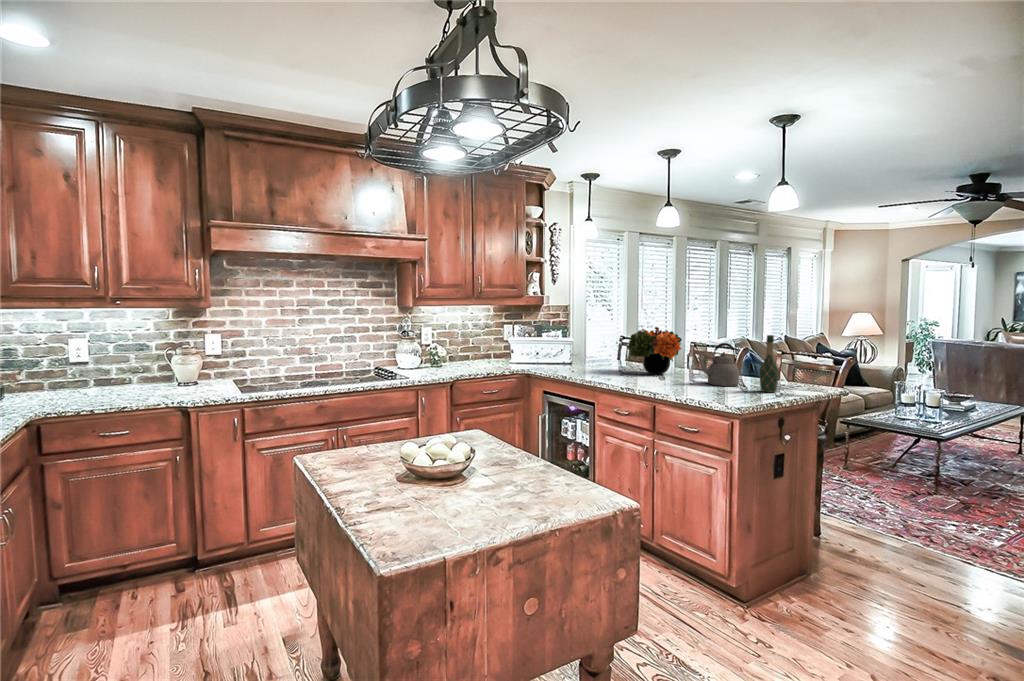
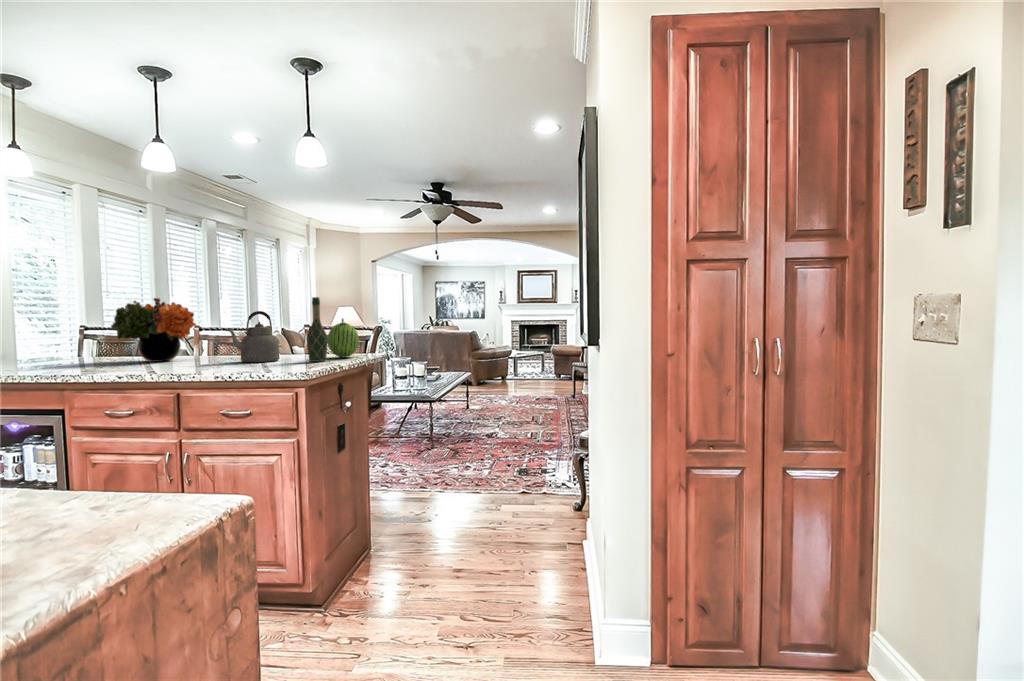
fruit: none [784,353,815,389] -> present [328,318,359,357]

